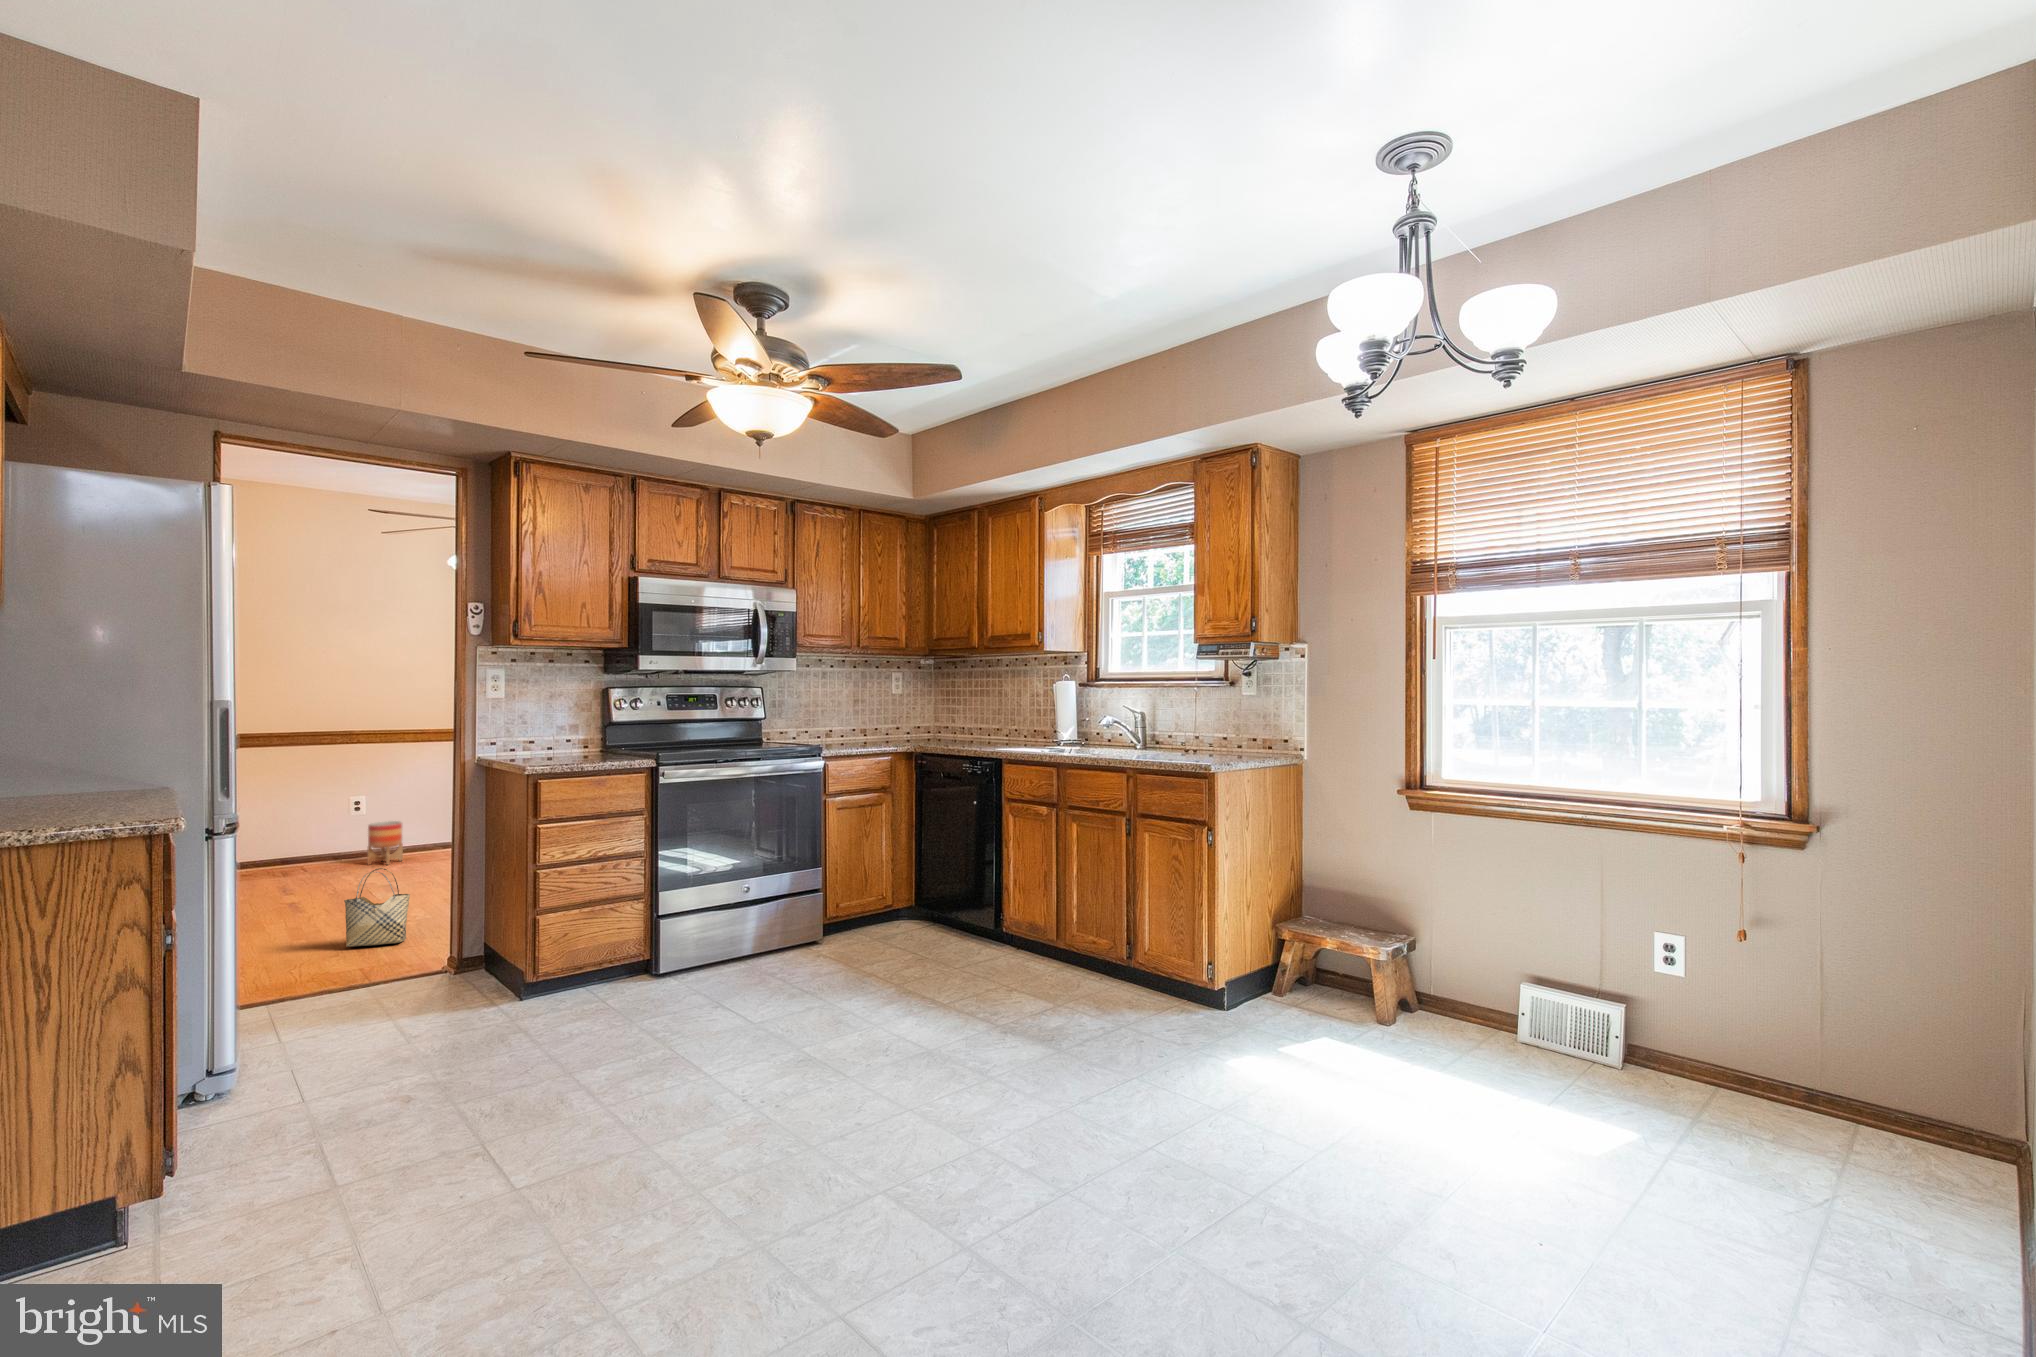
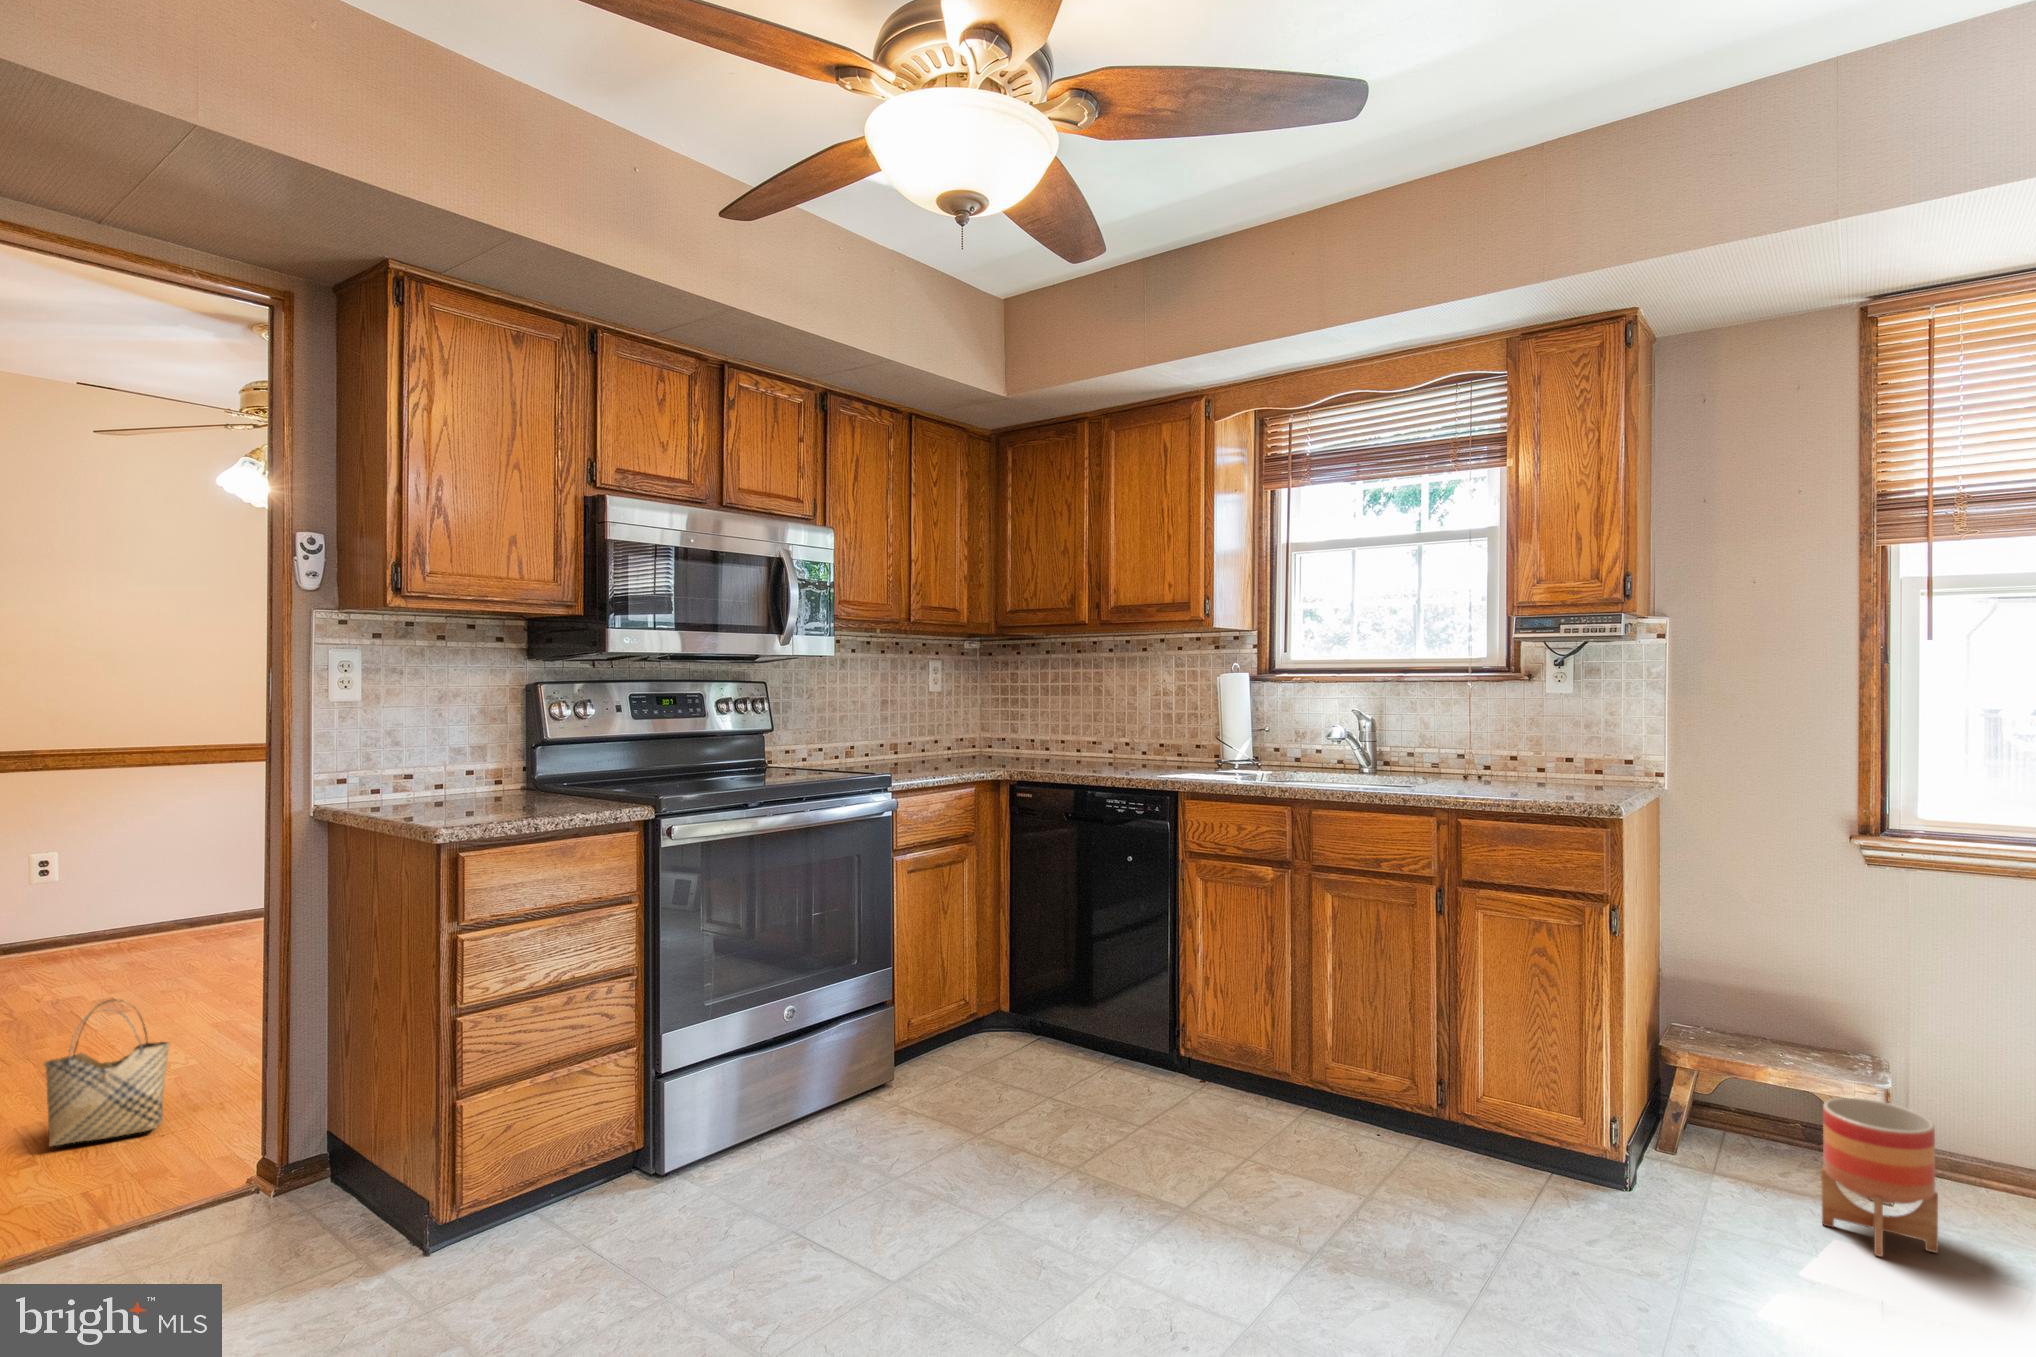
planter: present [367,821,403,865] -> present [1821,1098,1938,1257]

